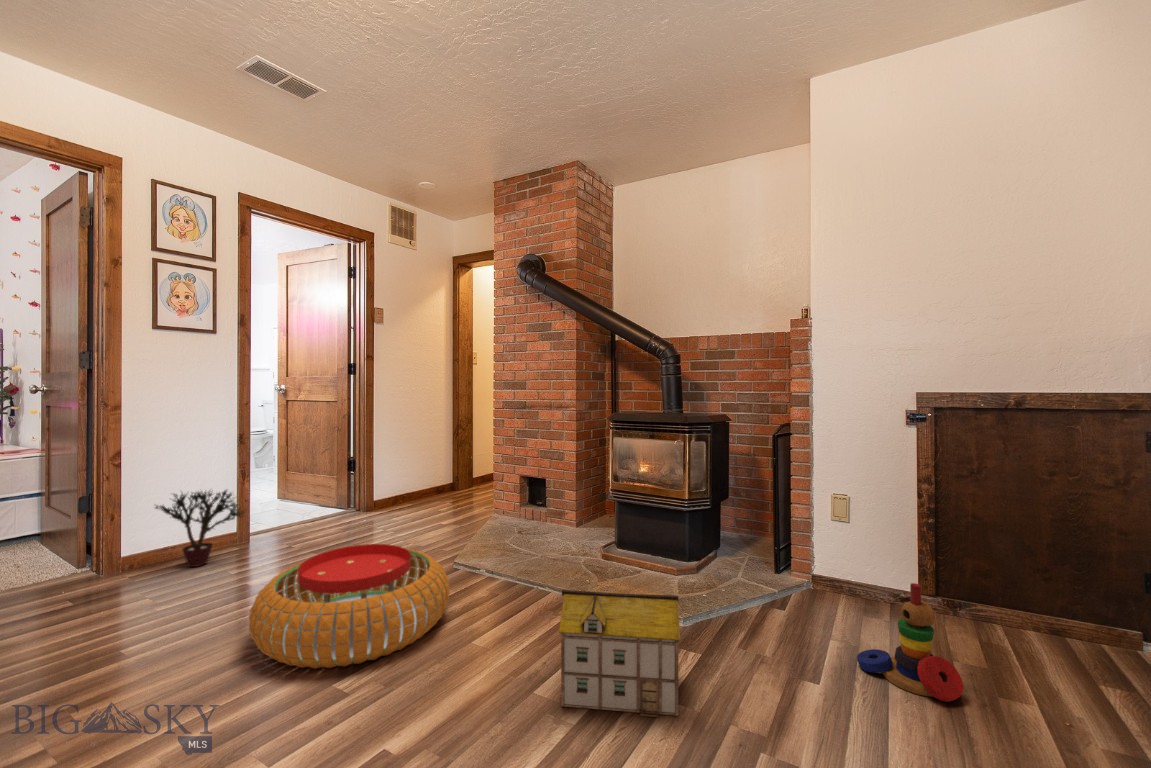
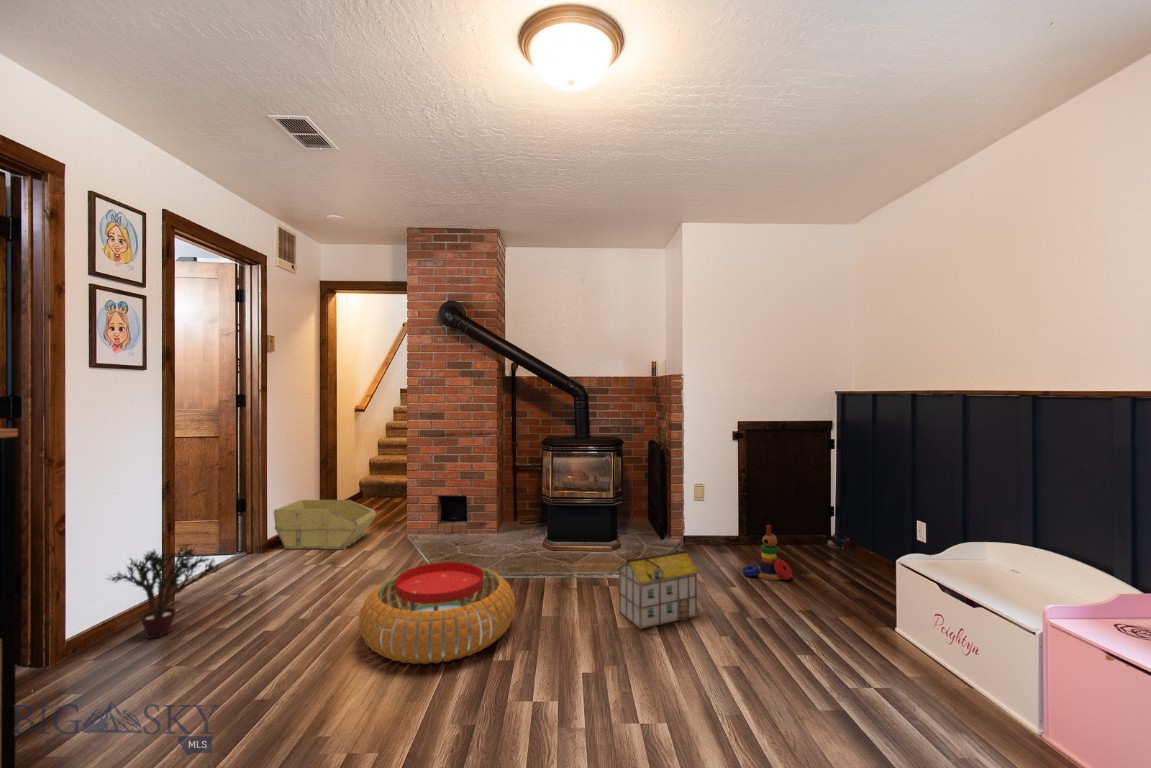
storage bin: none [379,465,468,517] -> present [274,500,376,549]

